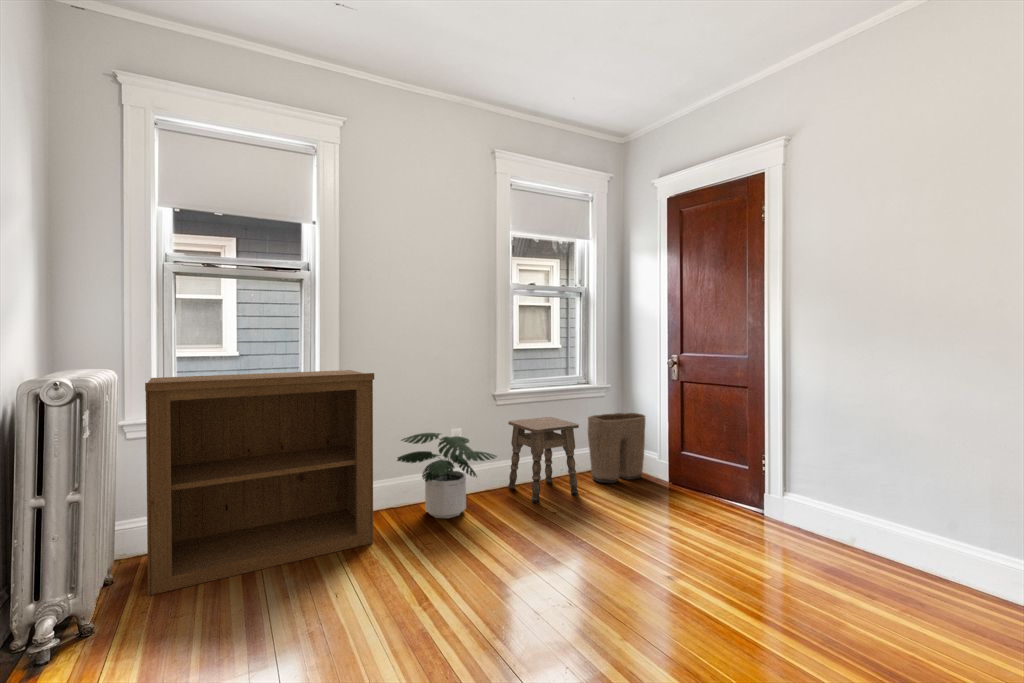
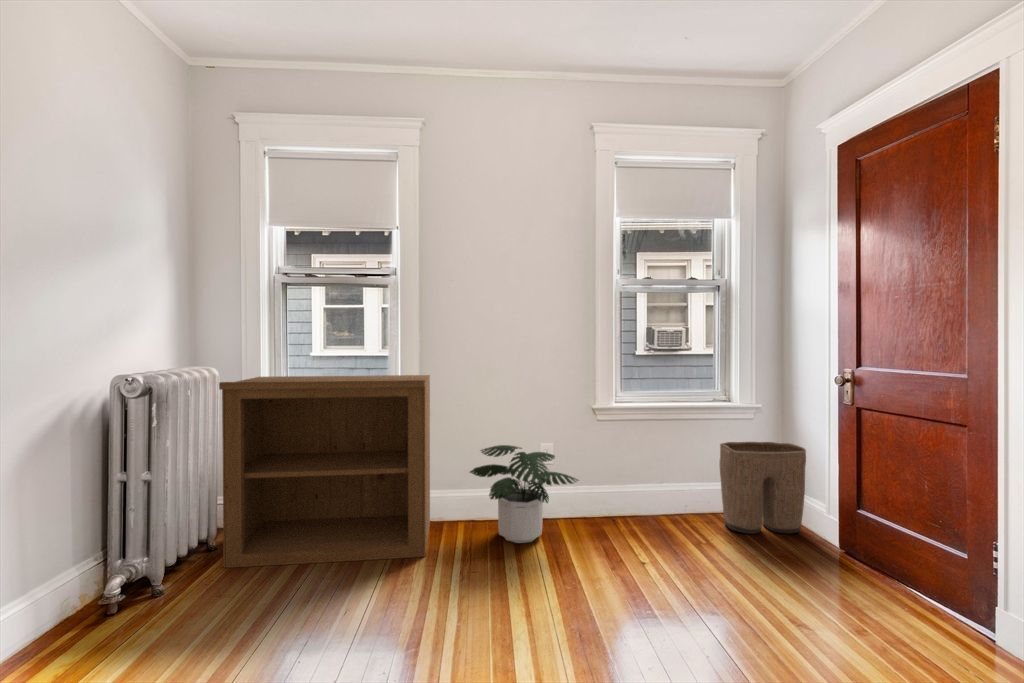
side table: present [508,417,579,503] -> none [610,439,693,543]

